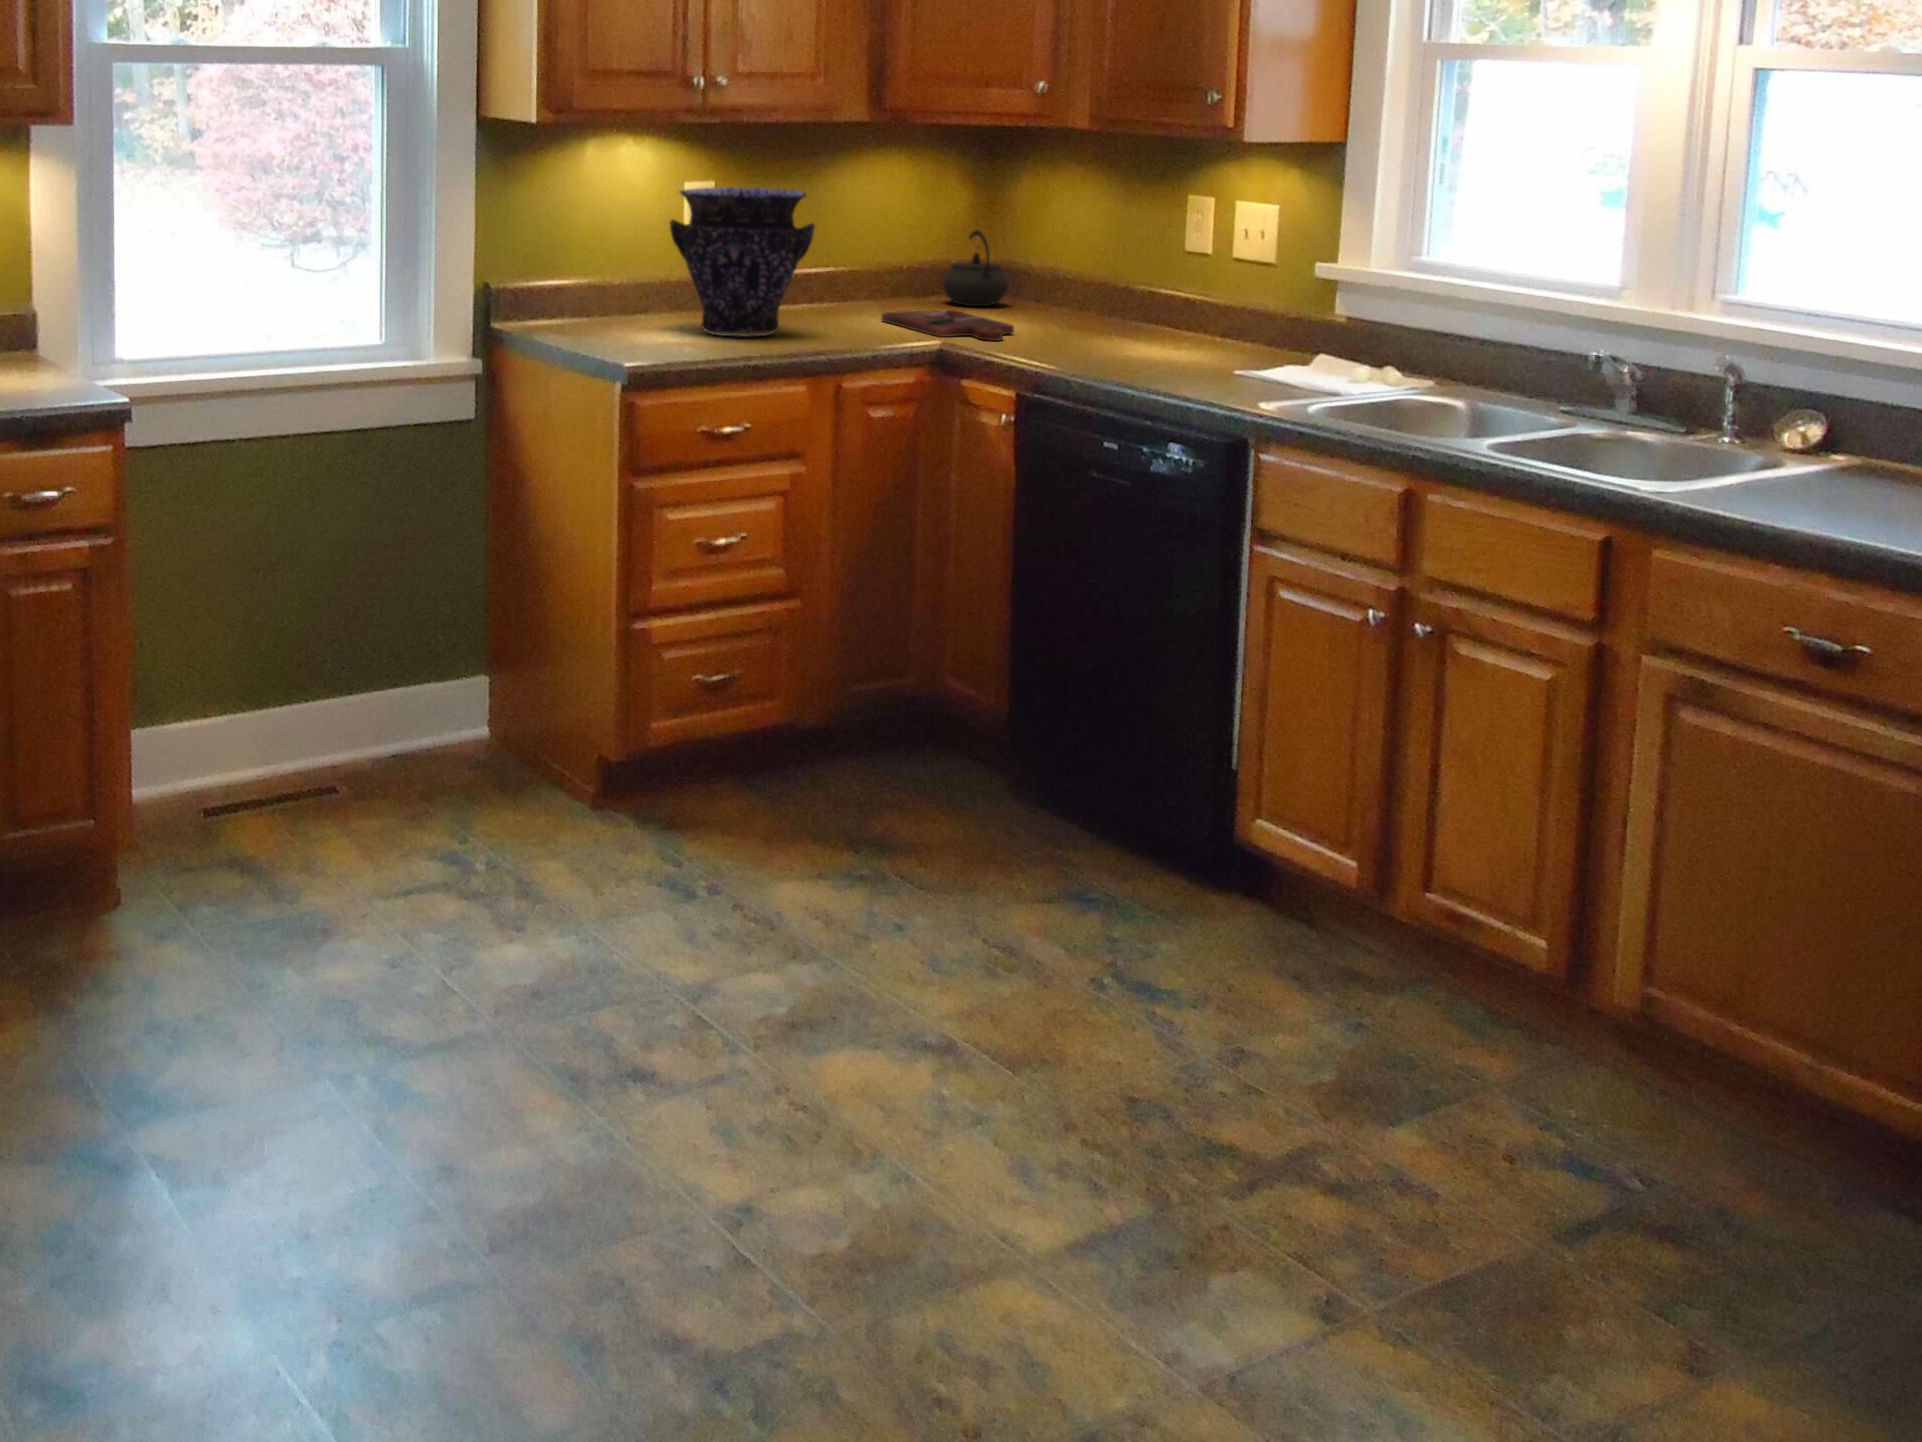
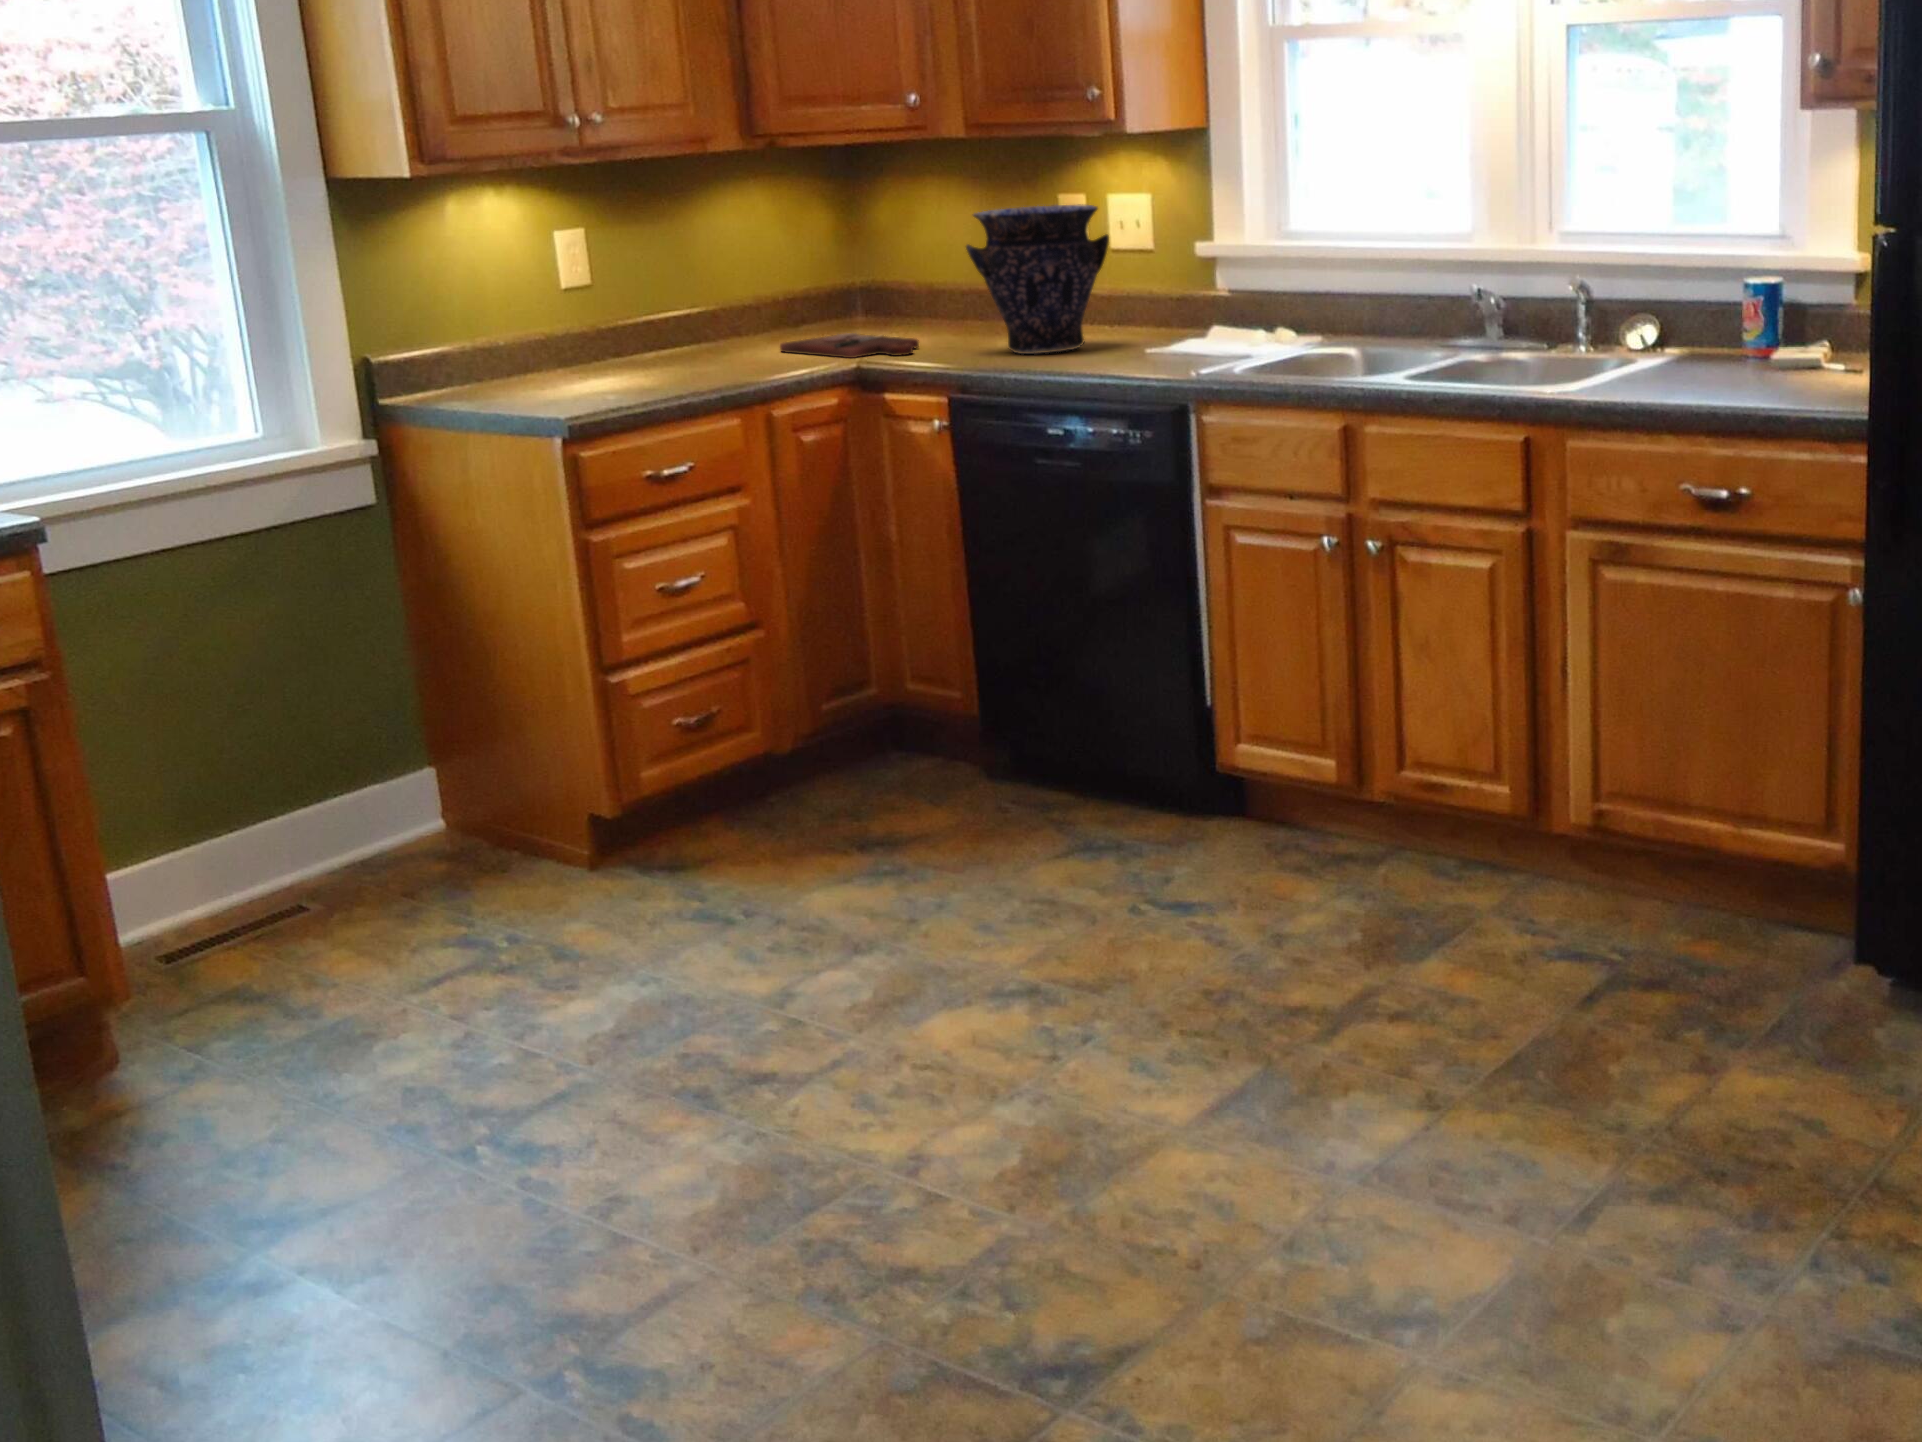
vase: present [670,187,815,336] -> present [966,205,1109,354]
kettle: present [943,230,1008,306] -> none [820,254,887,331]

